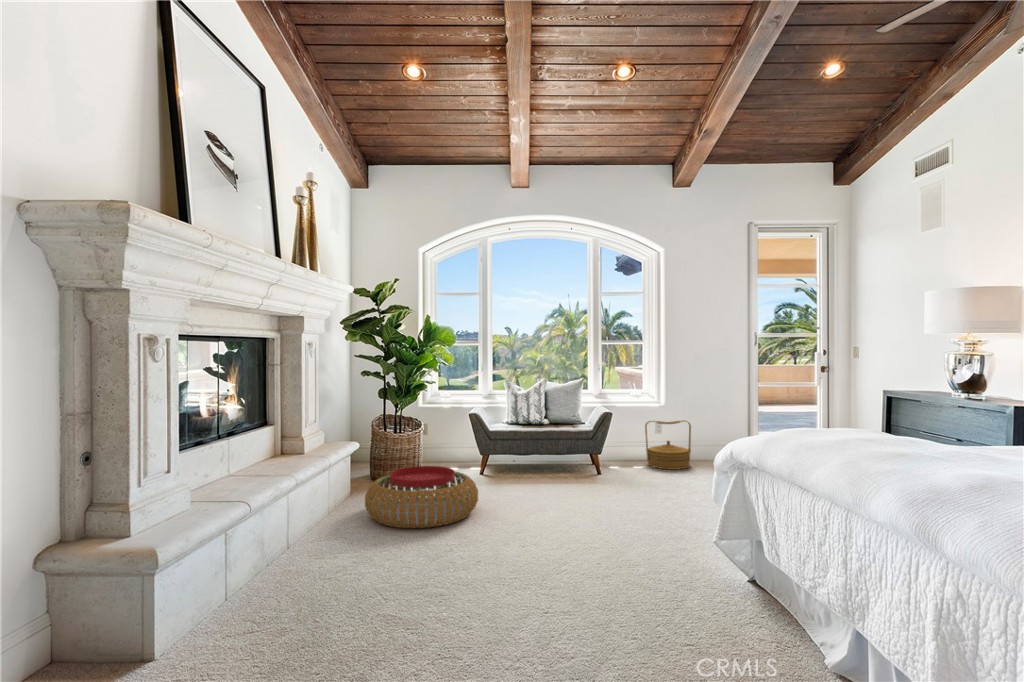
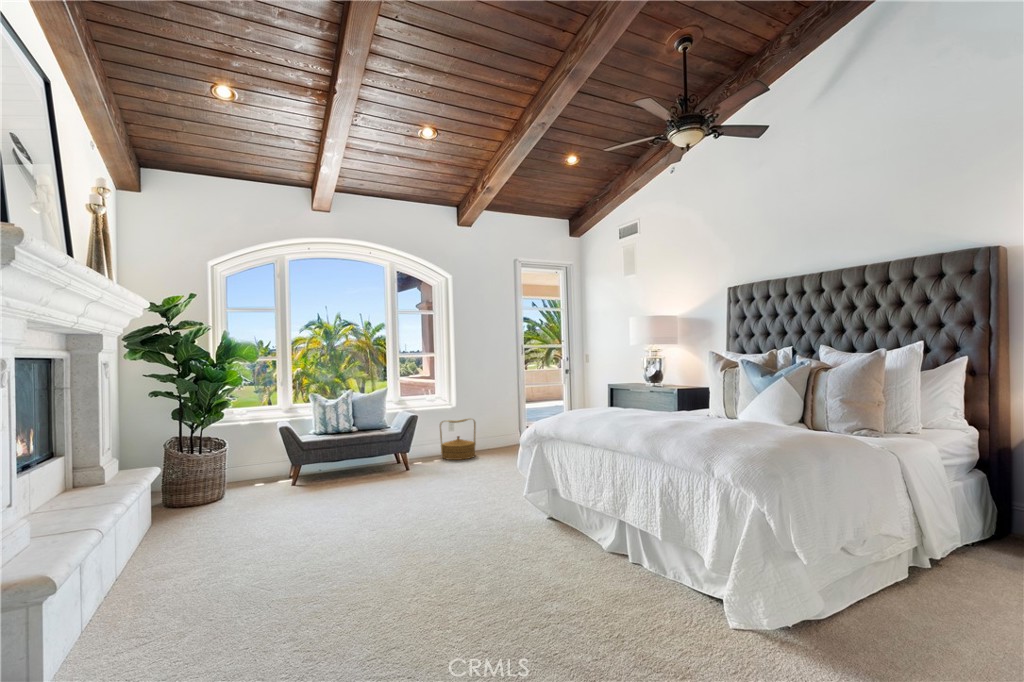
pouf: present [365,466,478,528] -> none [187,479,309,542]

